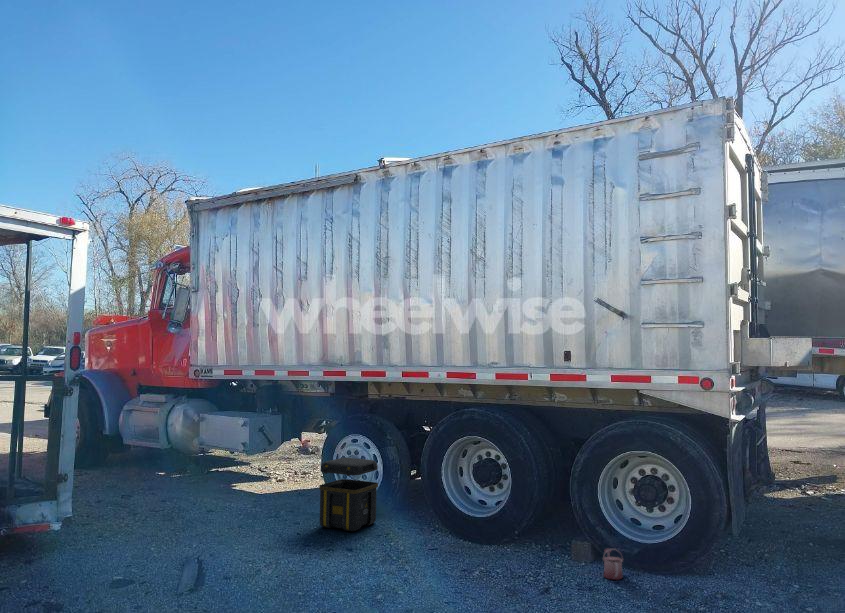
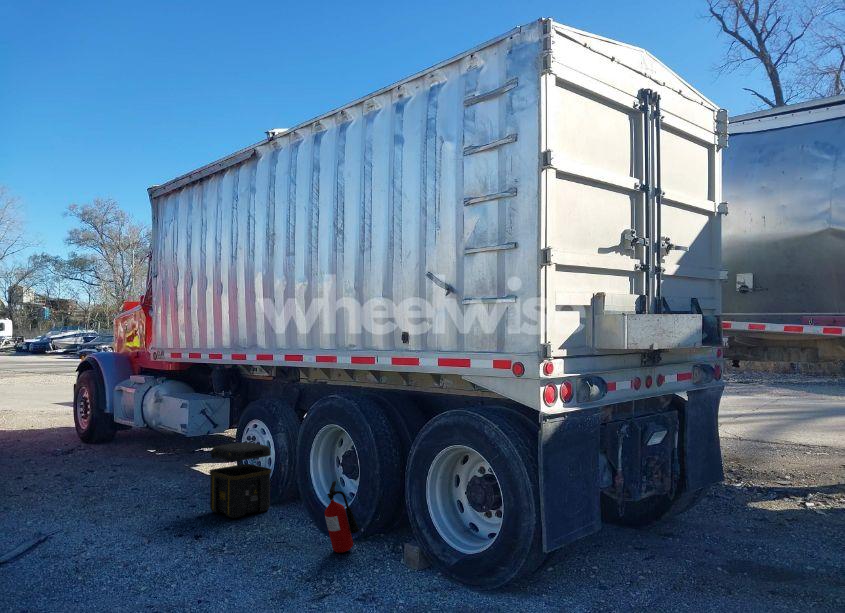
fire extinguisher: none [484,488,514,554] -> present [325,481,359,553]
watering can: present [603,548,623,580] -> none [415,556,438,593]

